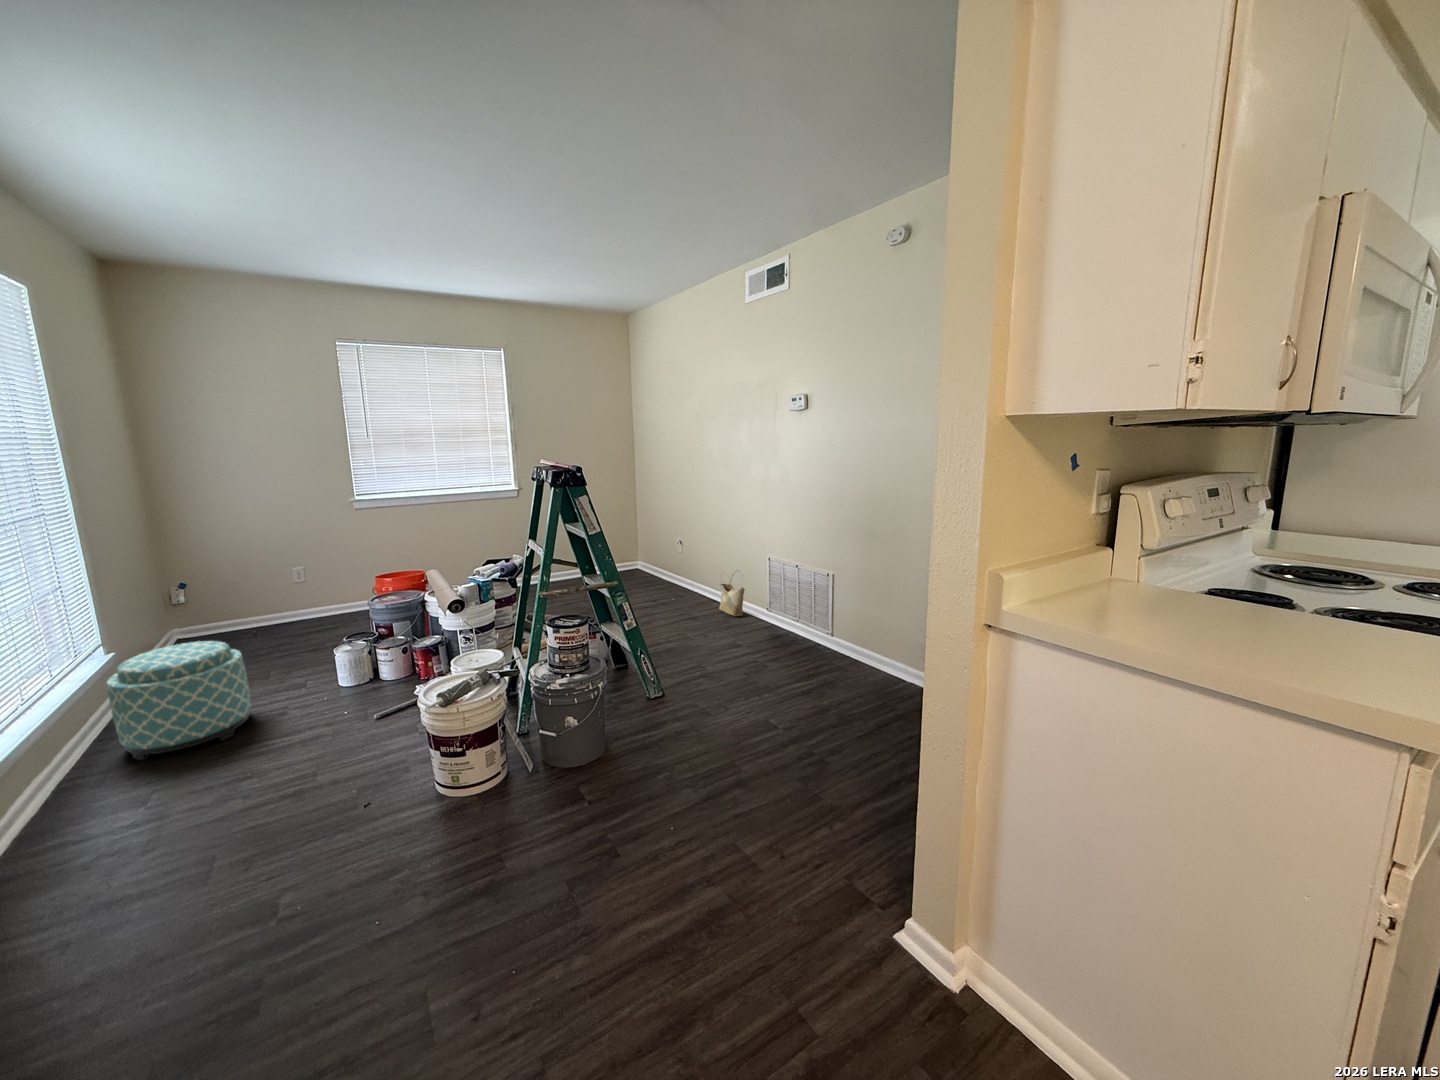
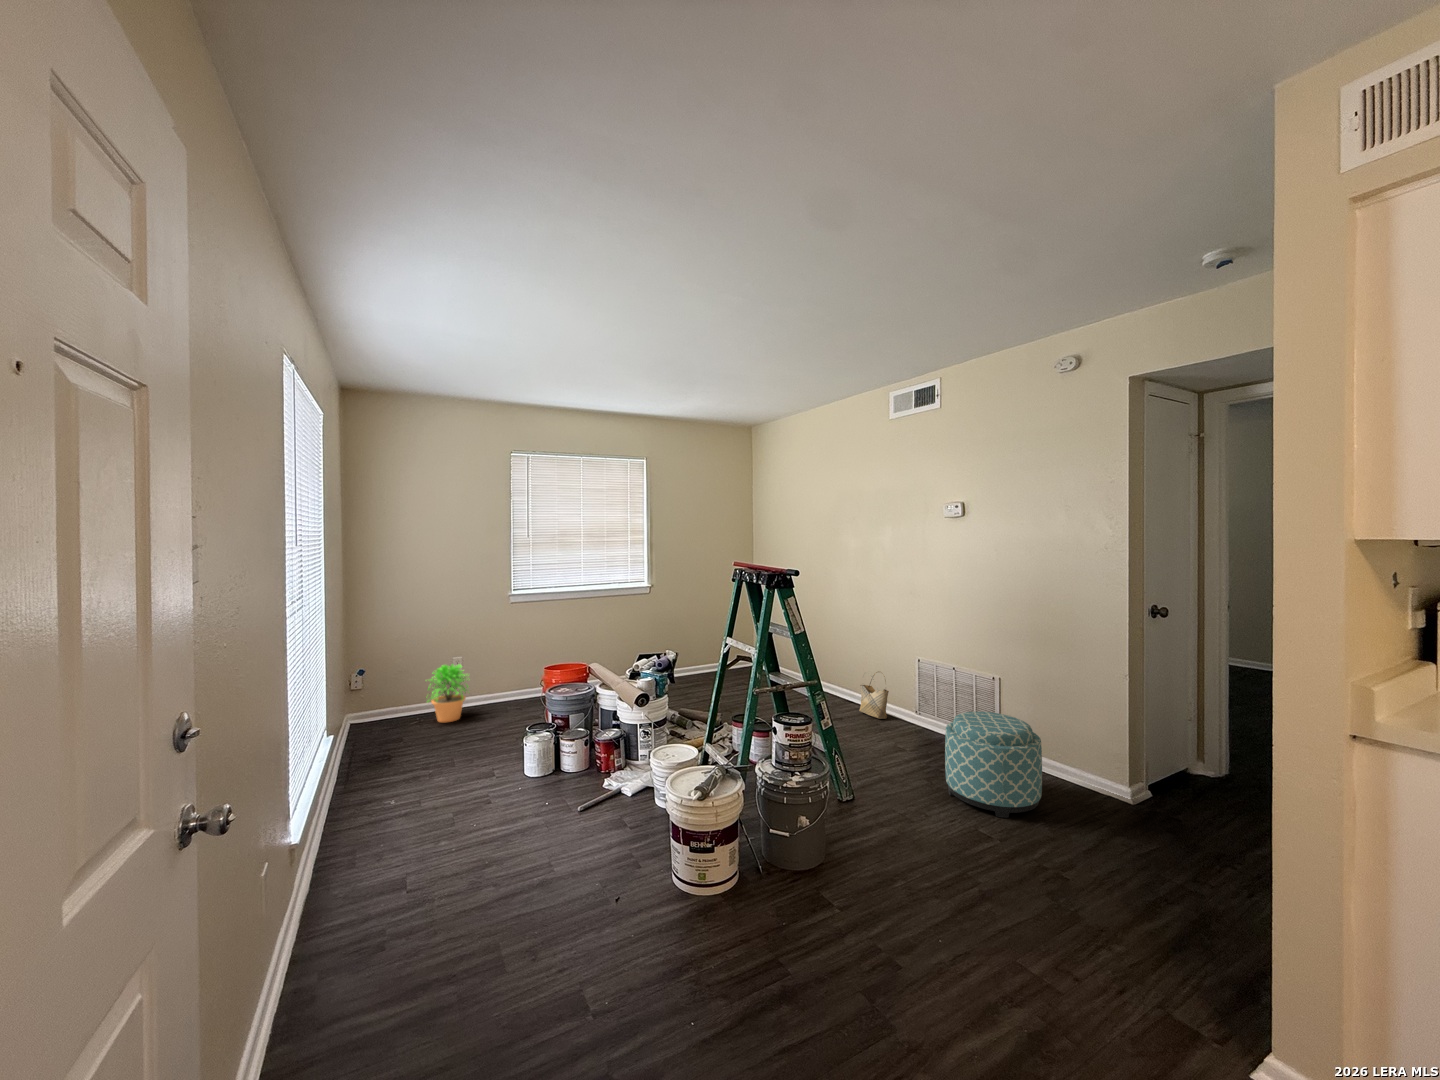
potted plant: none [258,573,313,634] -> present [428,664,468,723]
ottoman: present [106,641,251,760] -> present [945,712,1042,818]

